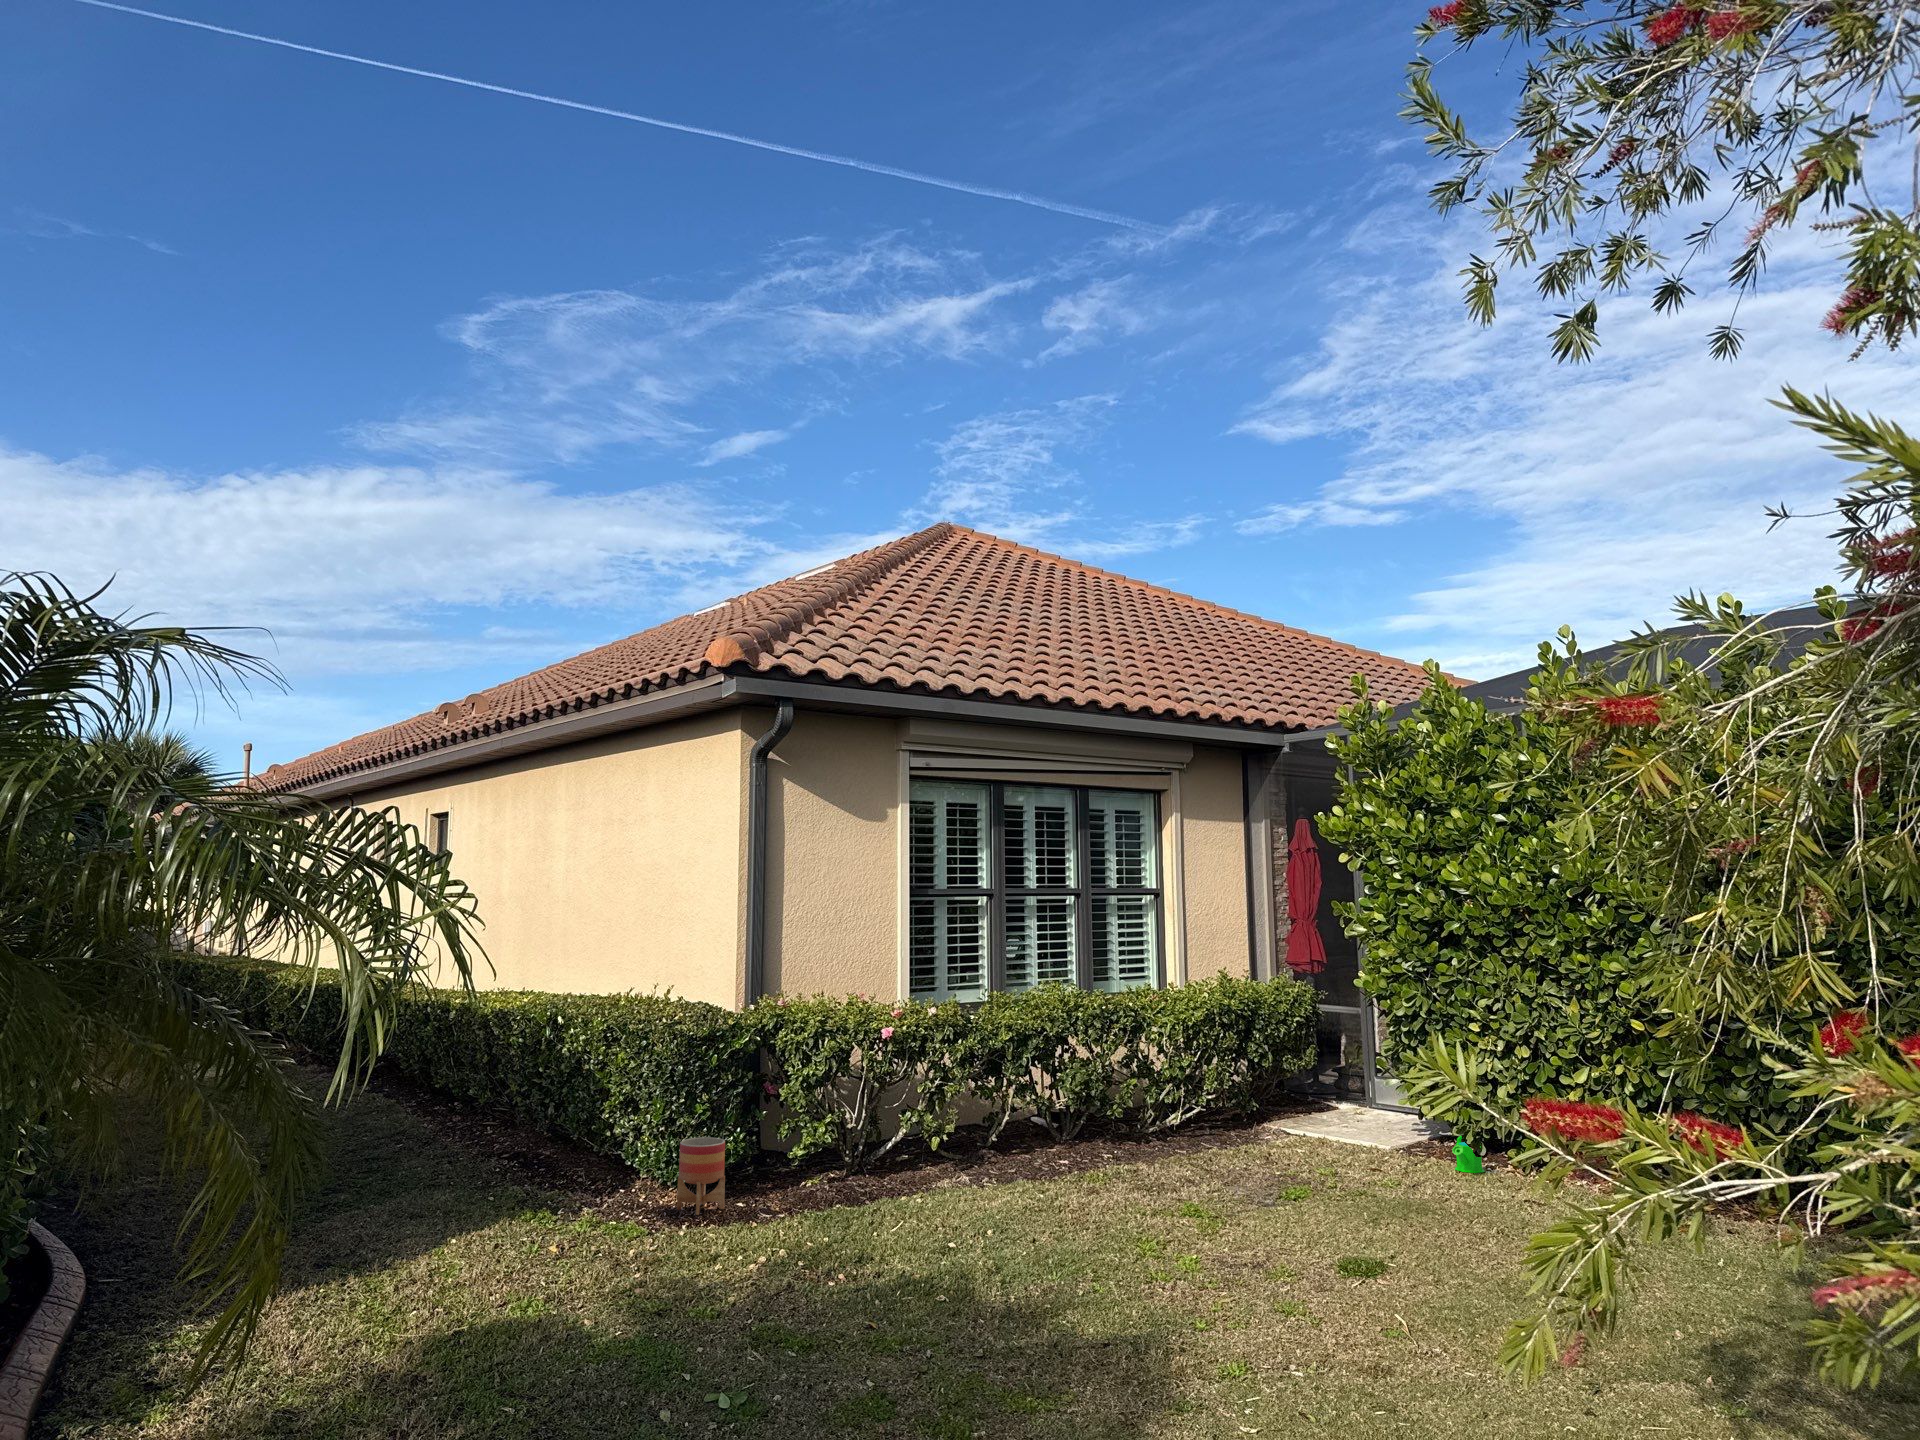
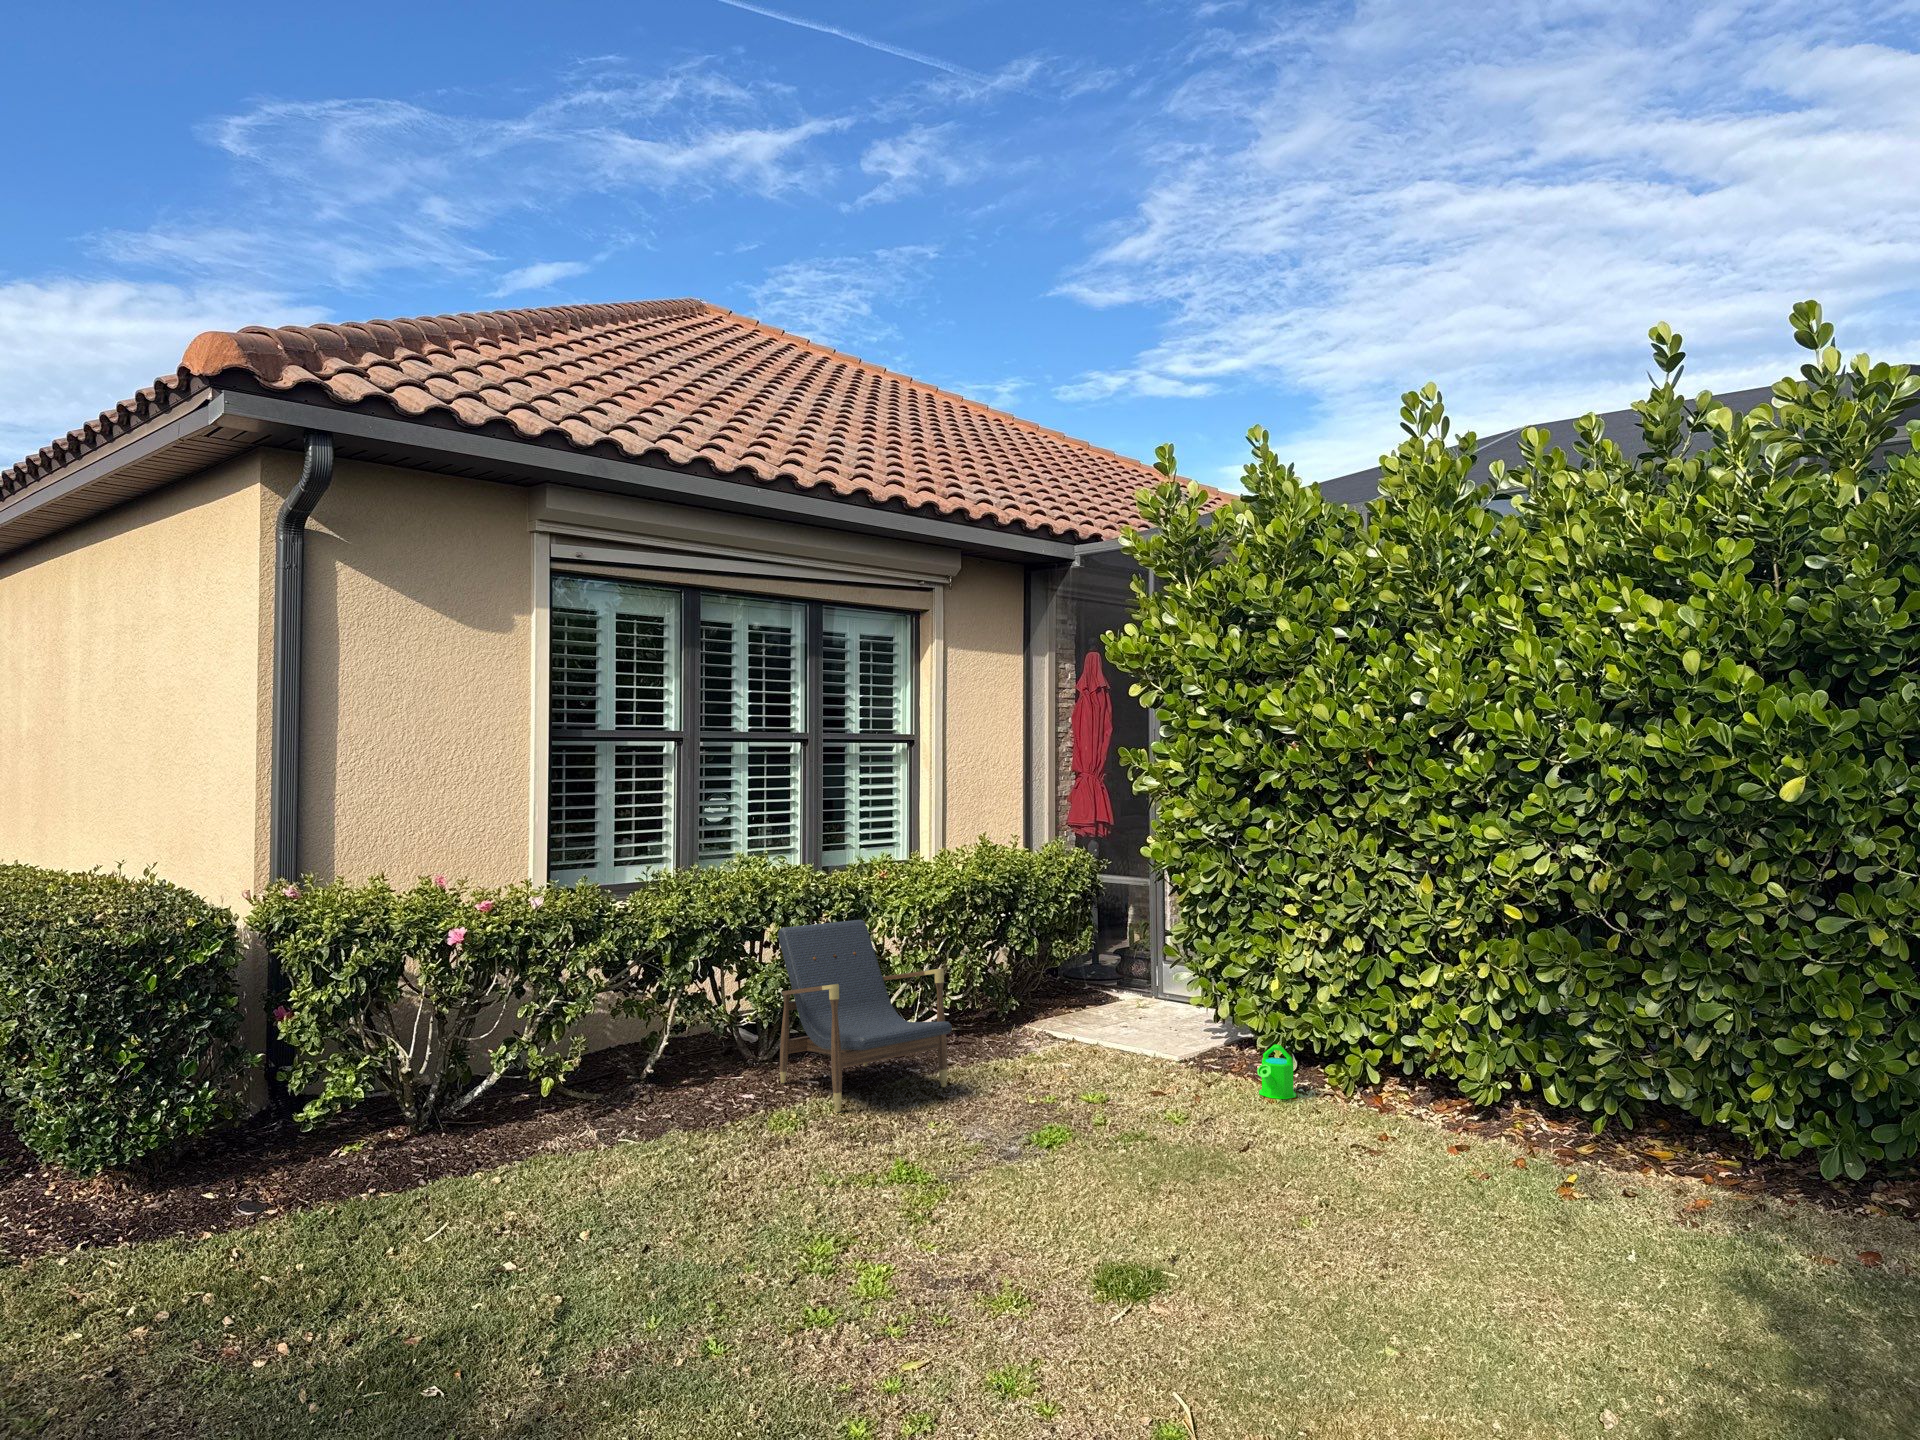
lounge chair: none [1081,1033,1215,1171] -> present [778,920,952,1112]
planter: present [677,1137,725,1215] -> none [60,1107,149,1238]

